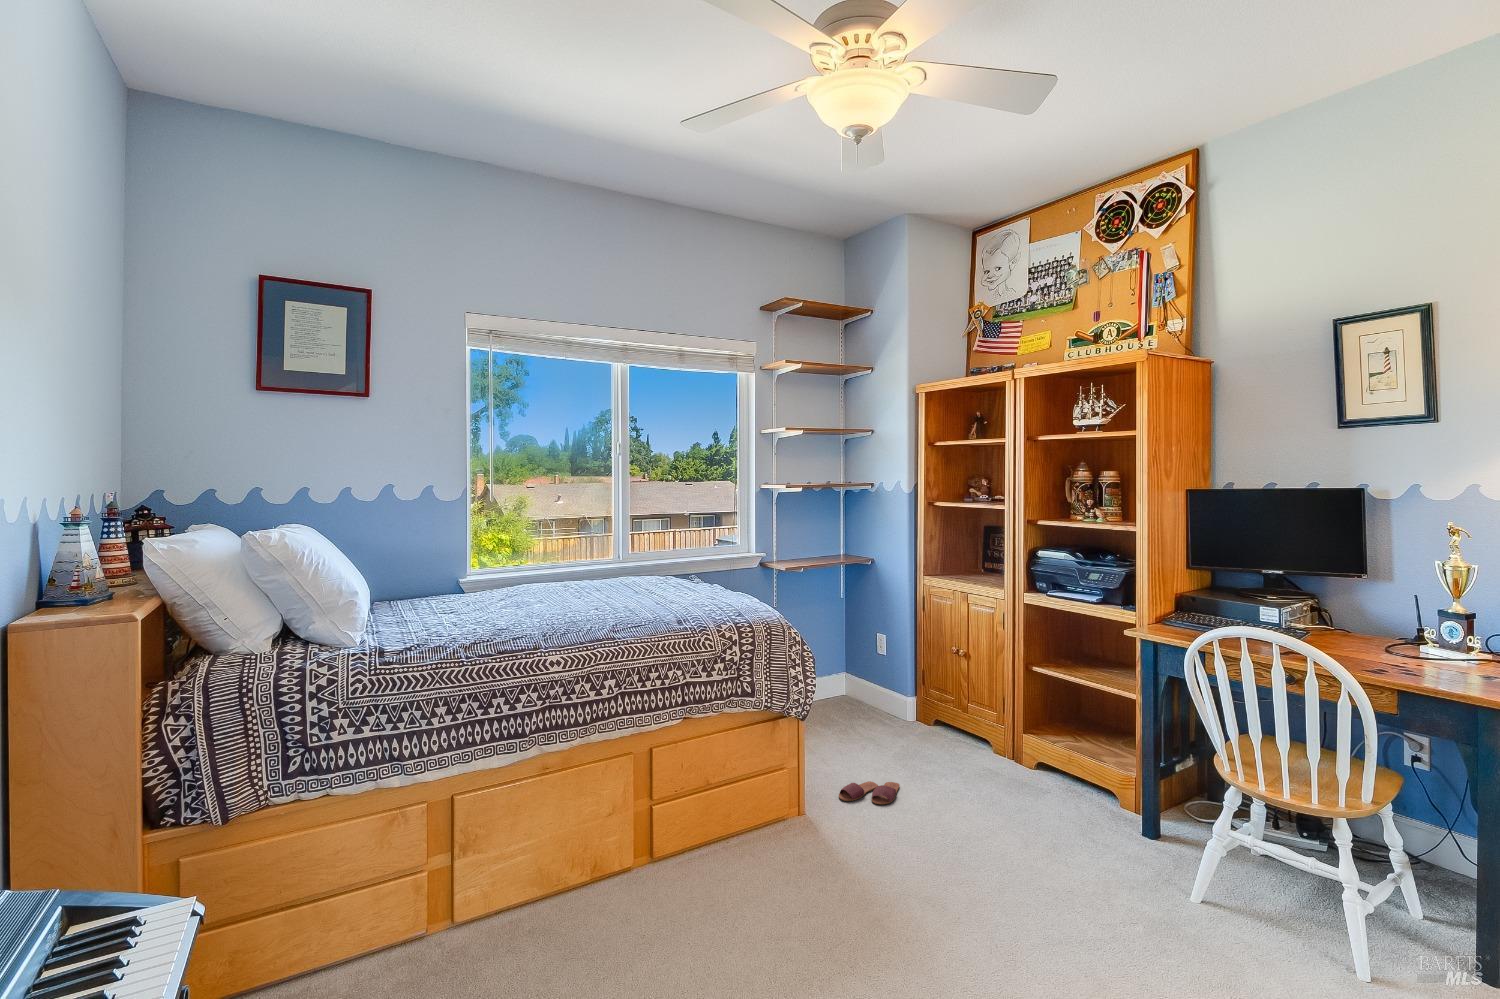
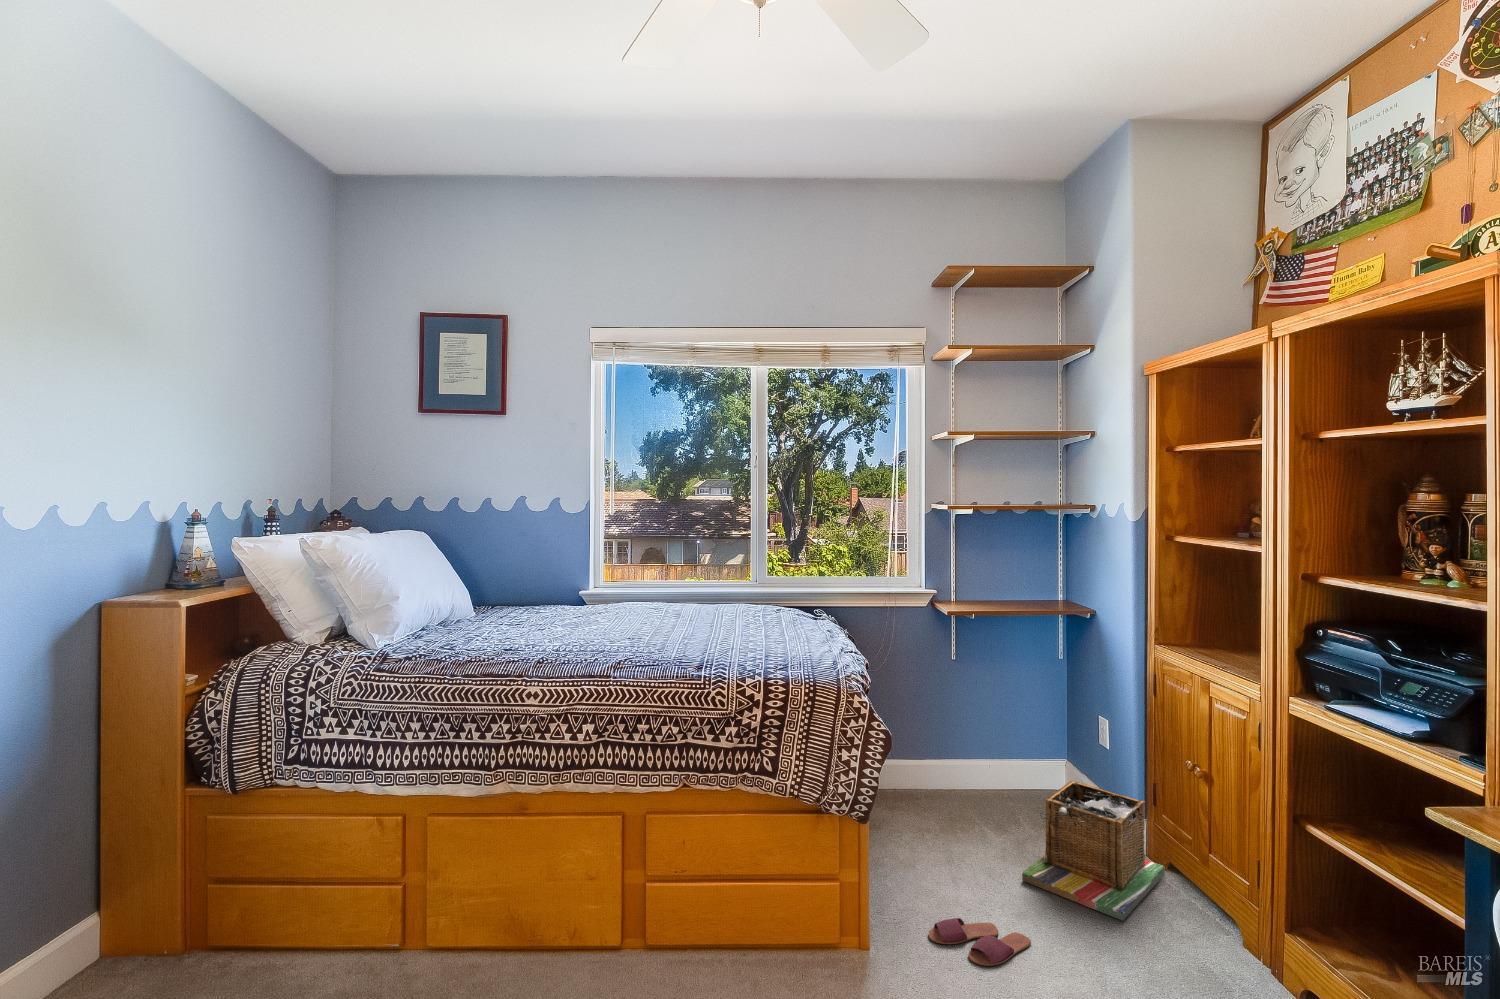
laundry basket: none [864,681,935,760] -> present [1022,781,1165,921]

